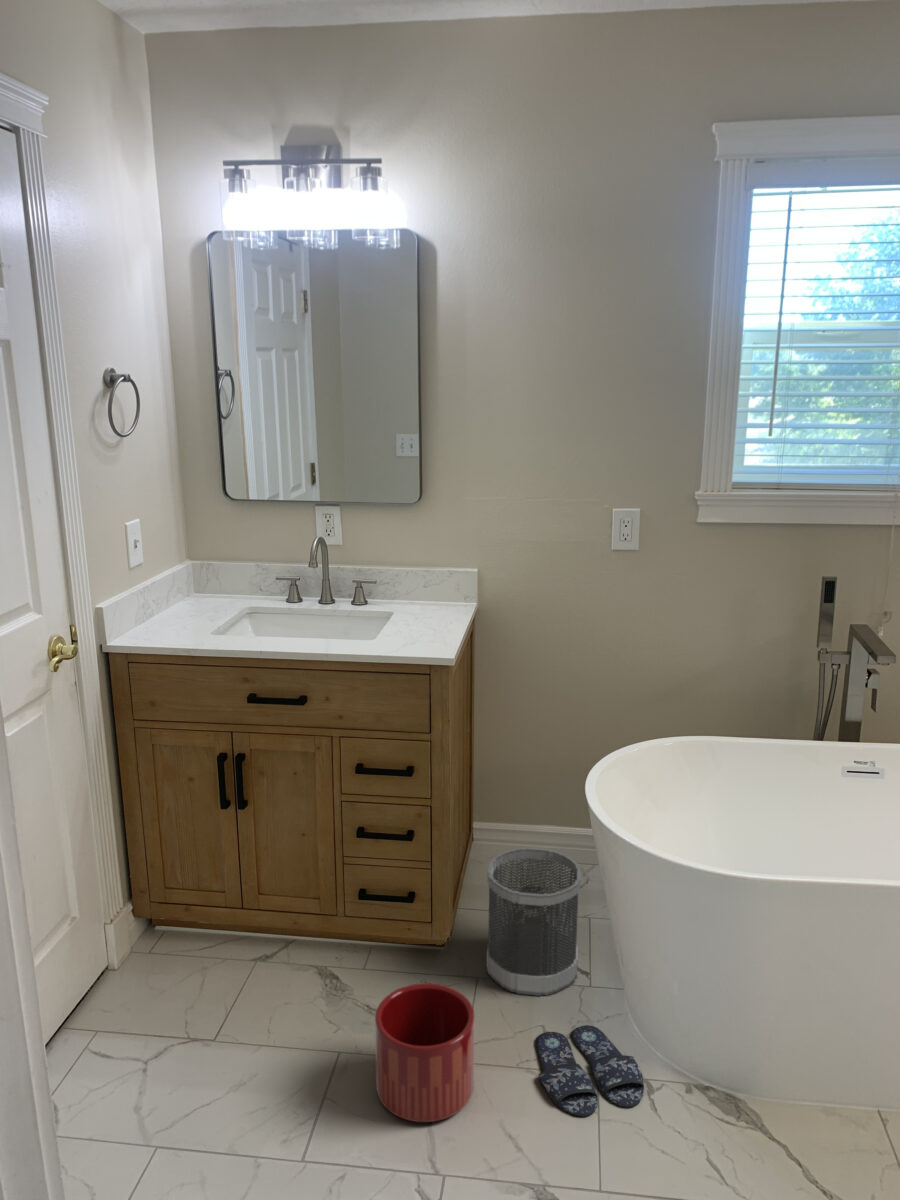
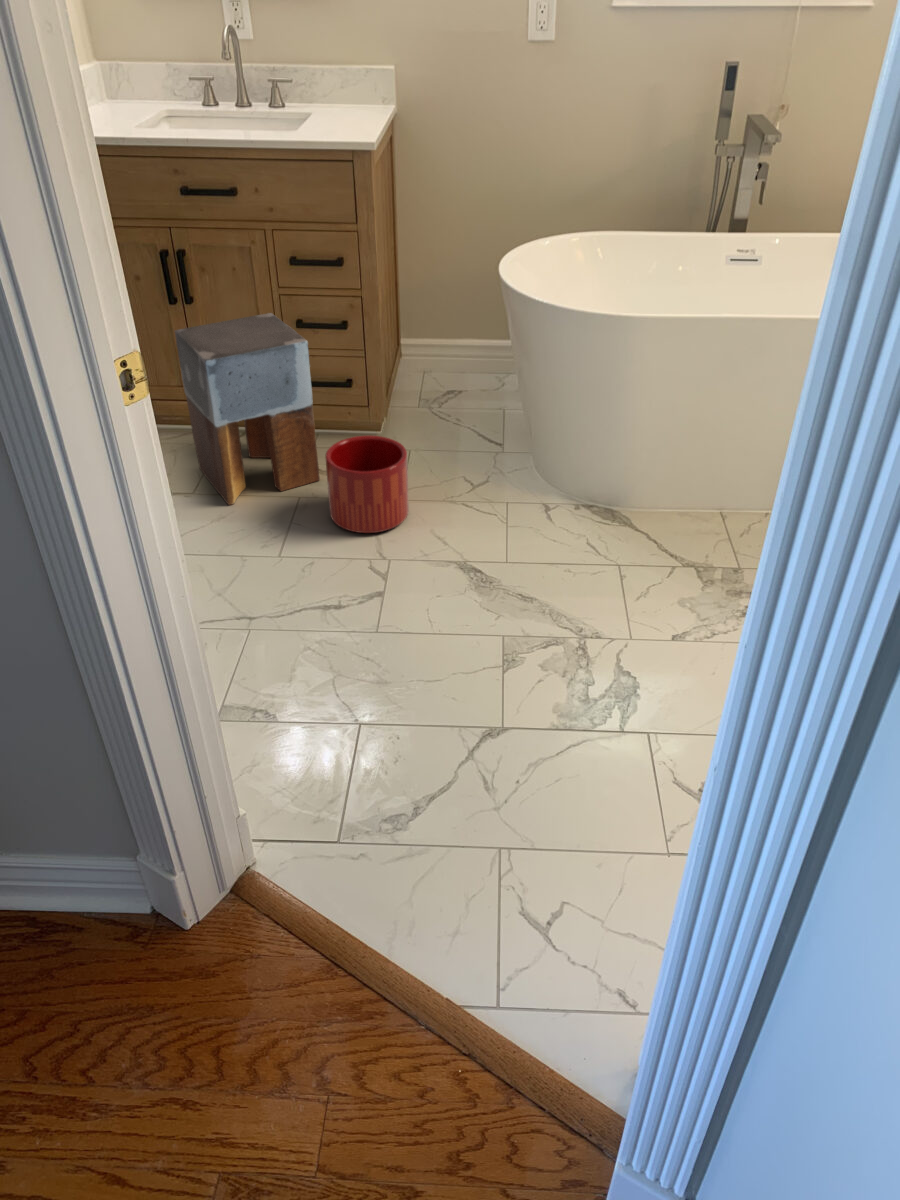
stool: none [221,822,369,1060] -> present [175,313,320,505]
wastebasket: present [486,848,581,996] -> none [414,339,495,458]
slippers: present [536,1025,644,1117] -> none [458,473,543,525]

